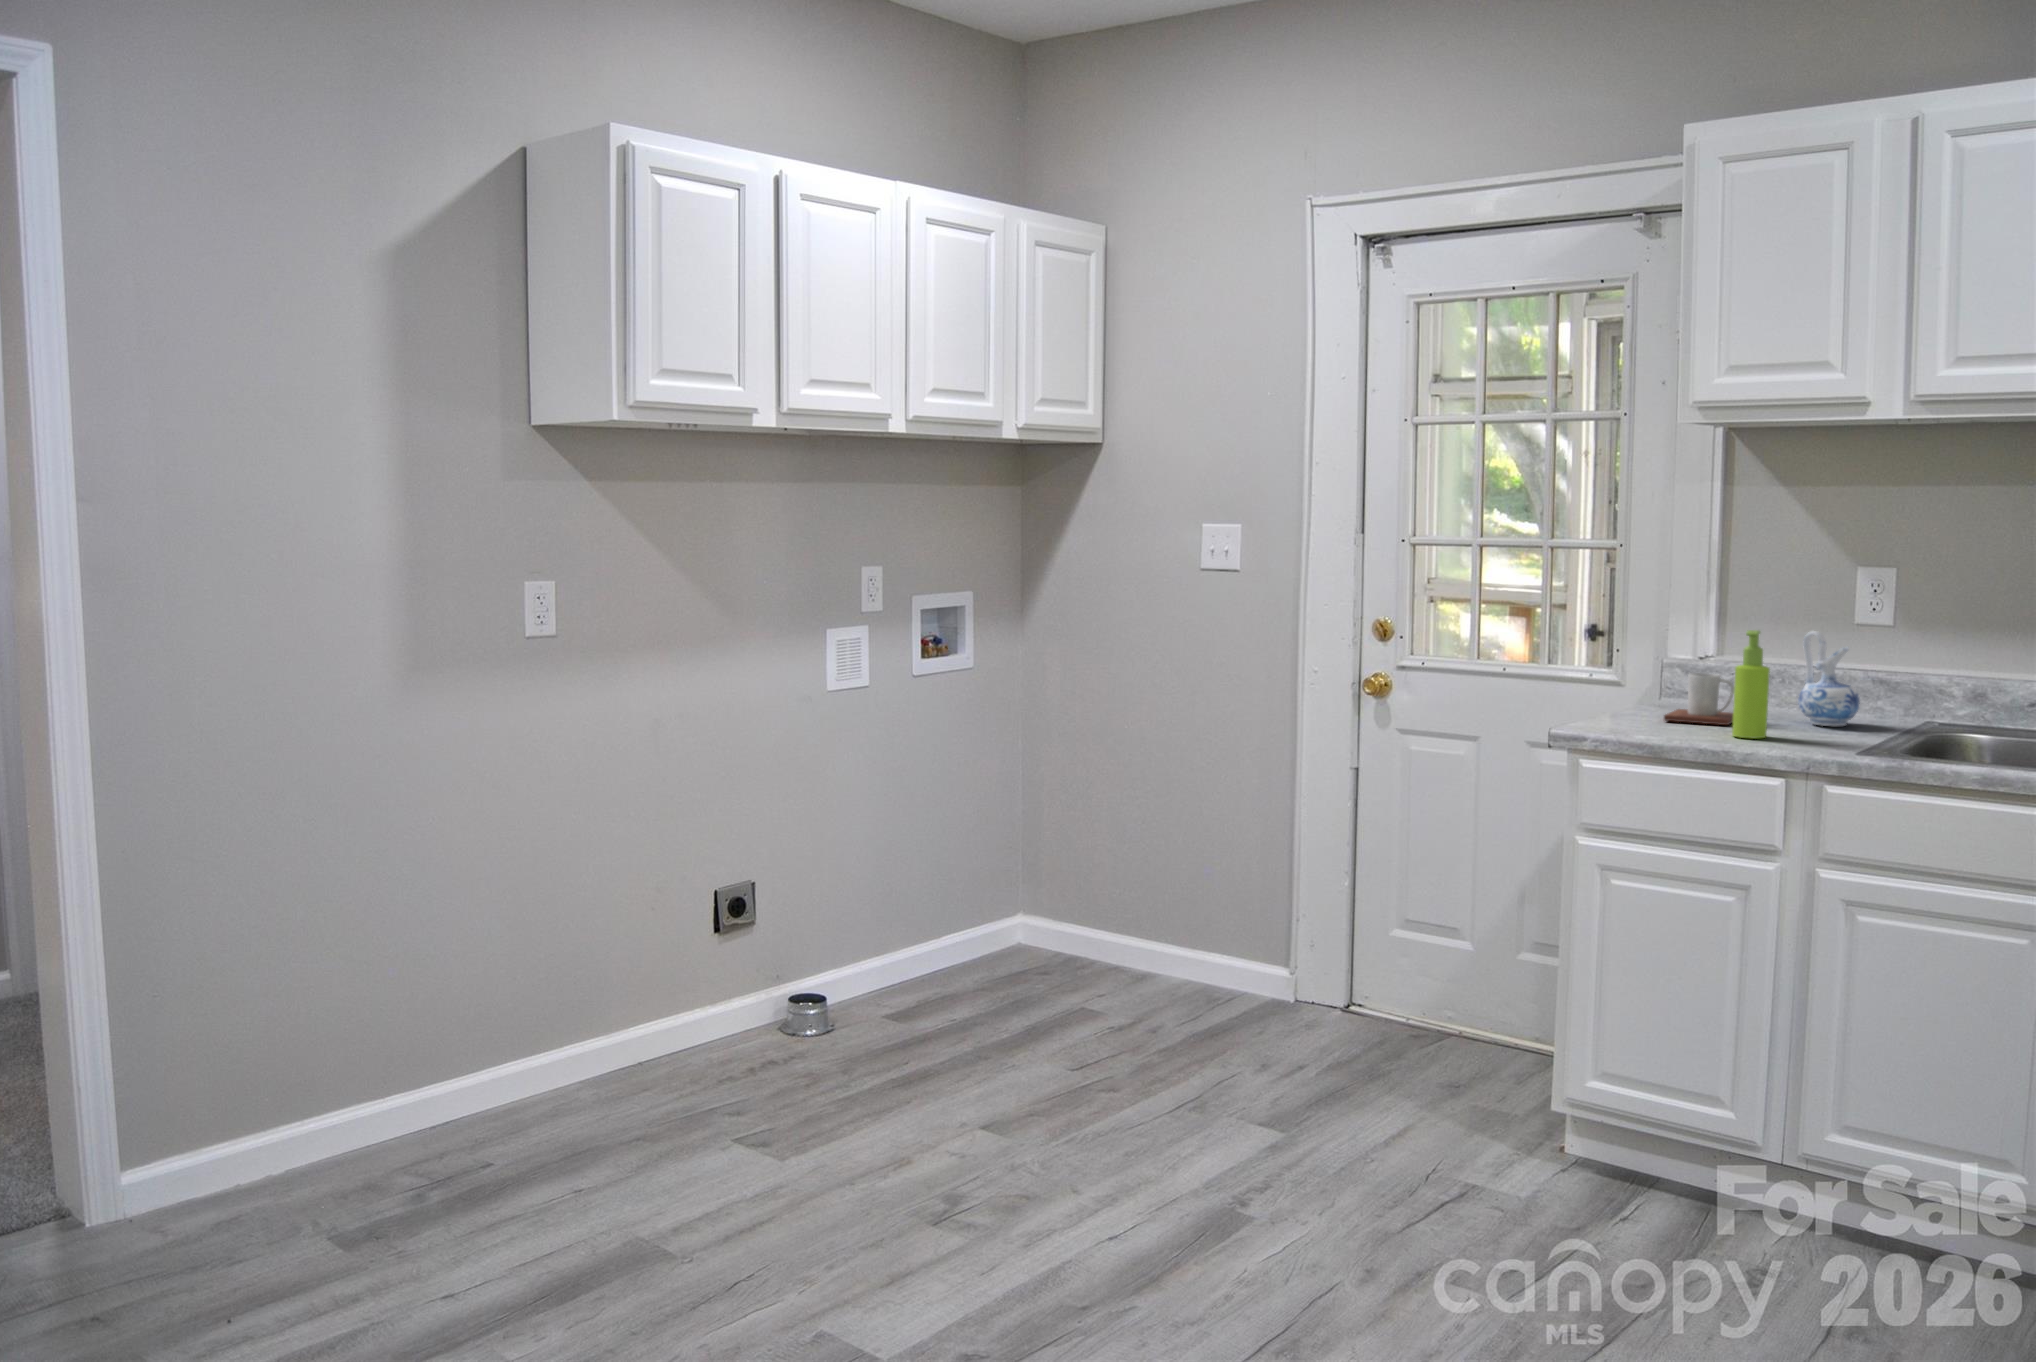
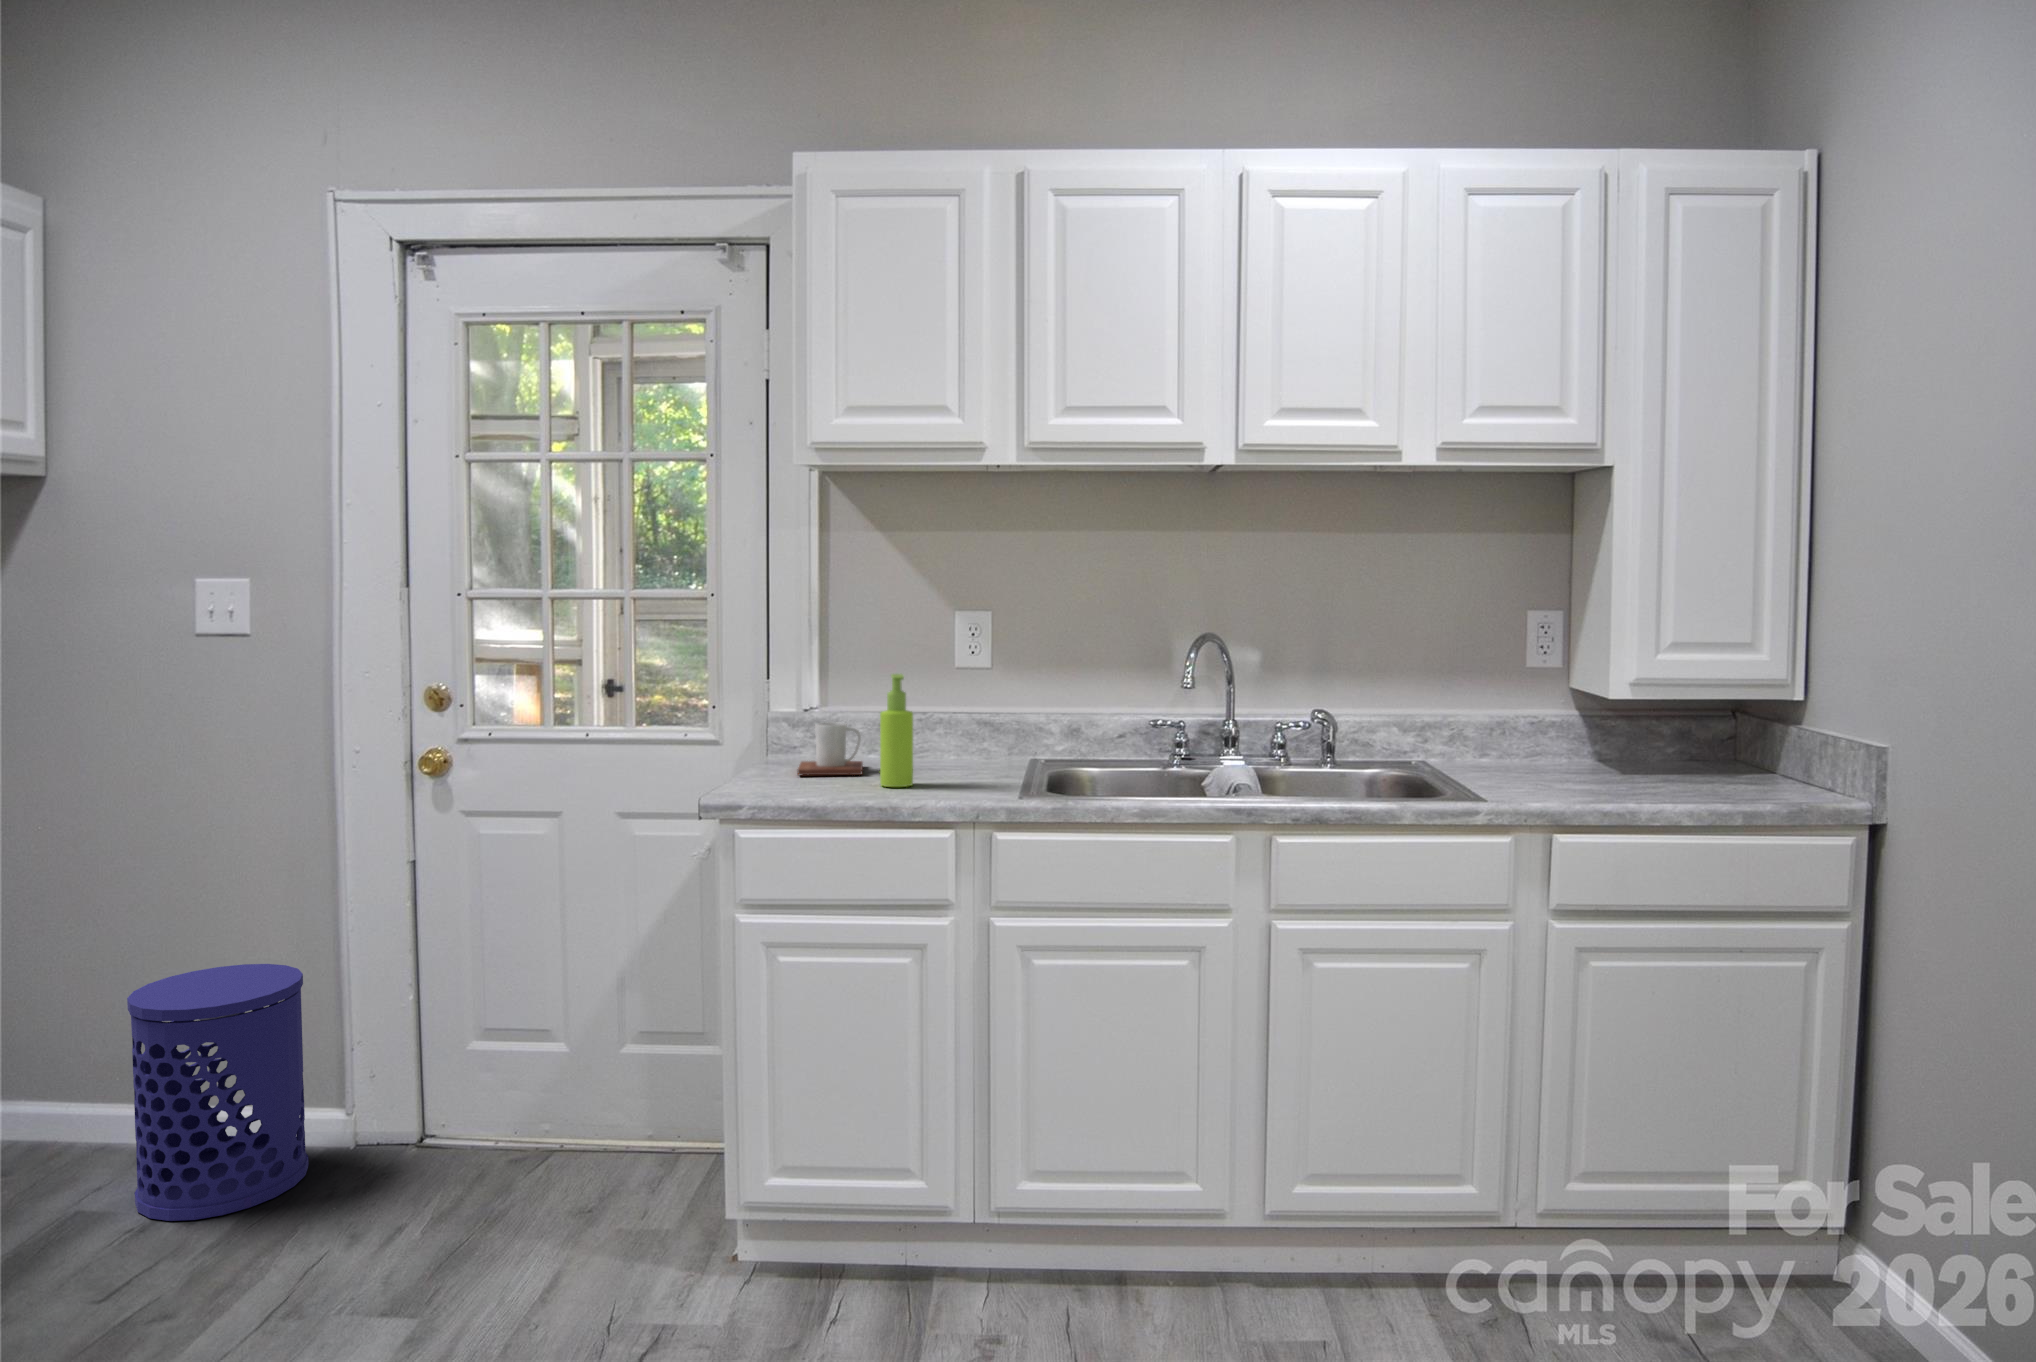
ceramic pitcher: present [1798,631,1860,726] -> none [918,674,972,767]
waste bin: none [1148,836,1266,1021] -> present [127,964,308,1221]

